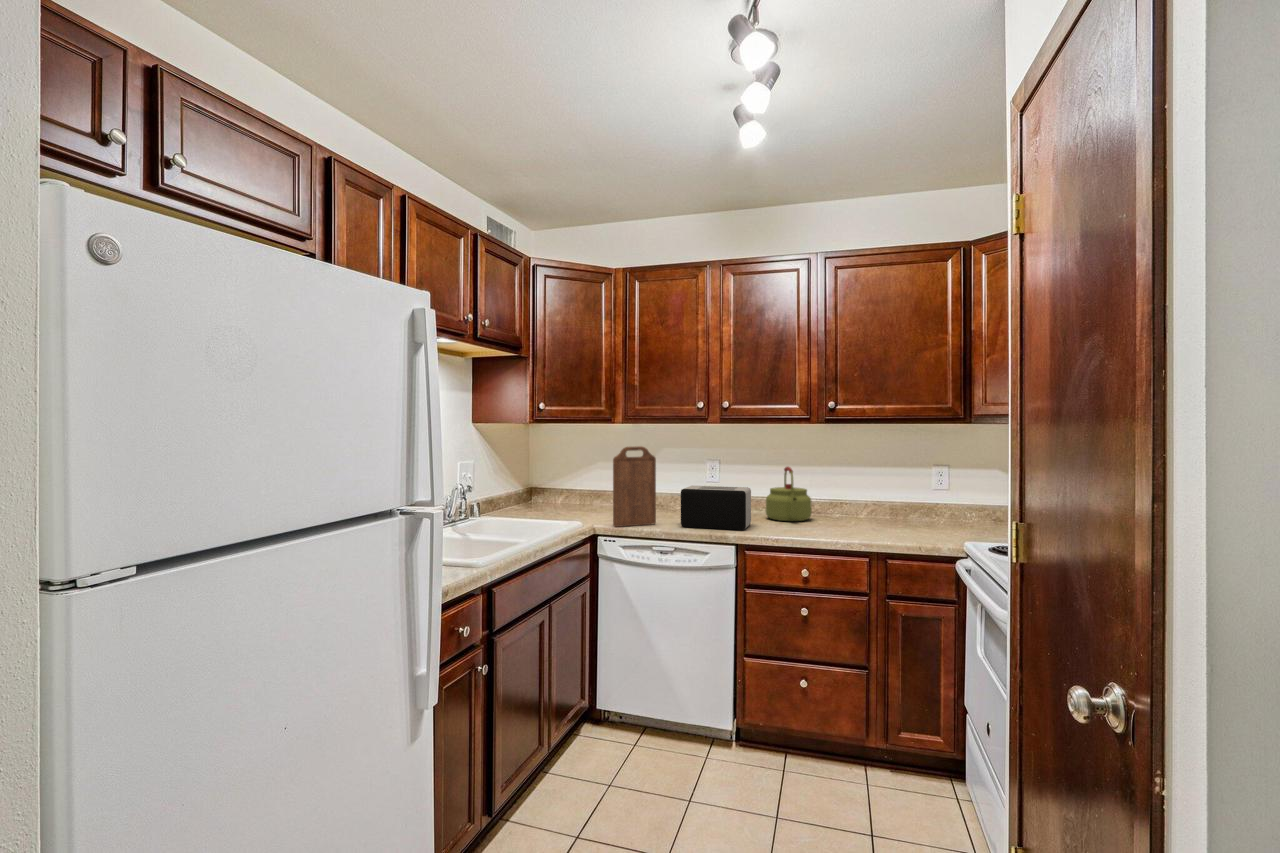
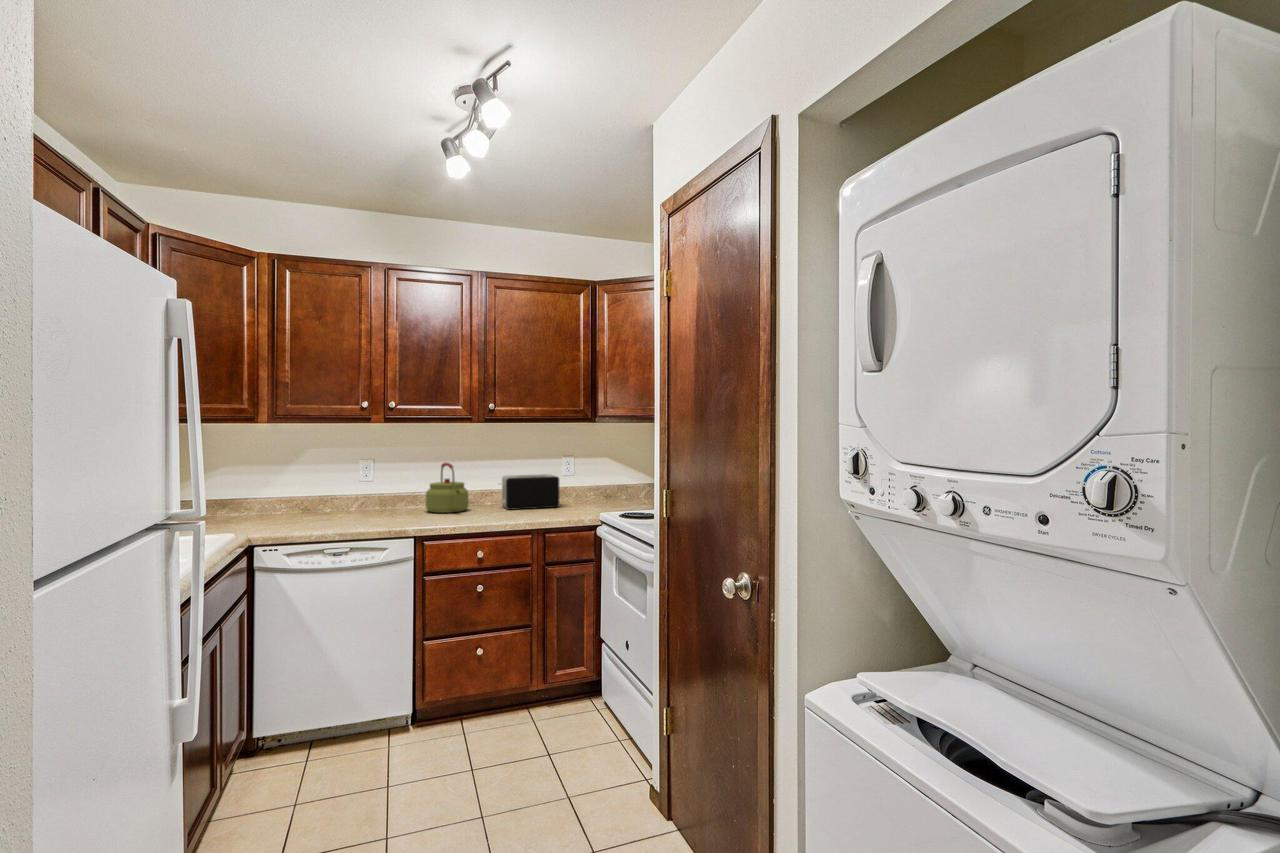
cutting board: present [613,446,656,527] -> none [273,447,321,535]
toaster: present [678,486,751,530] -> present [499,474,560,510]

